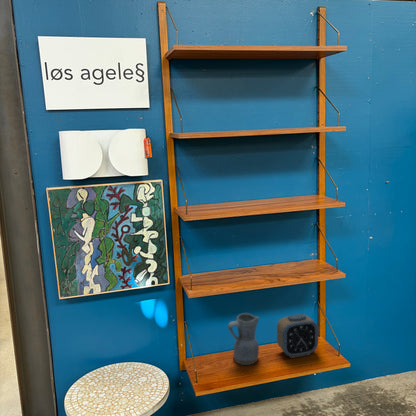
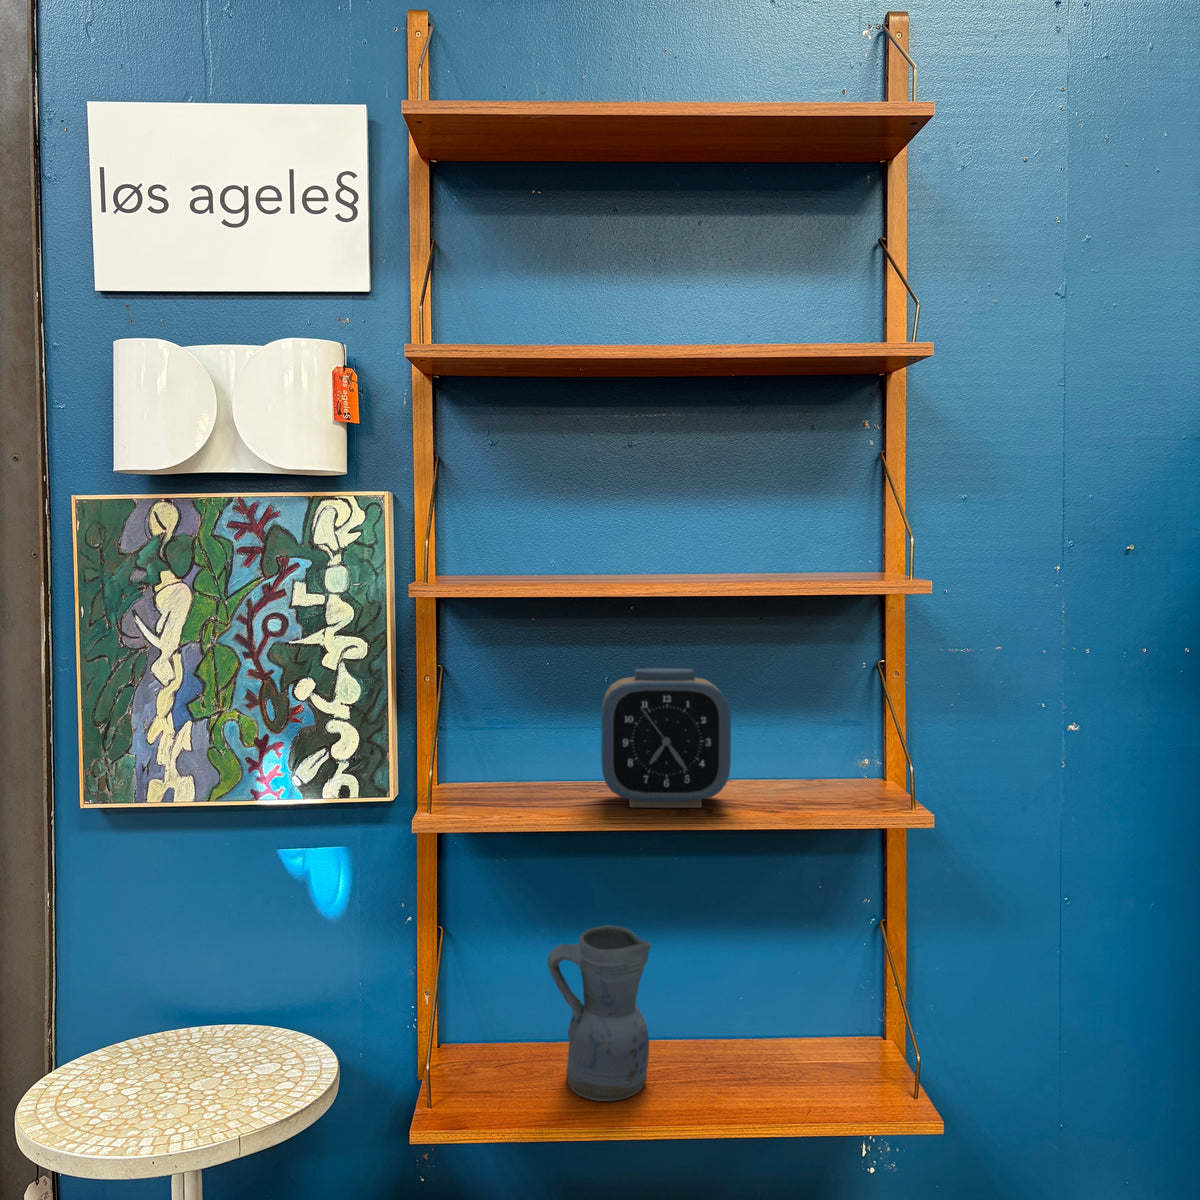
alarm clock: present [277,314,318,358] -> present [601,668,731,808]

